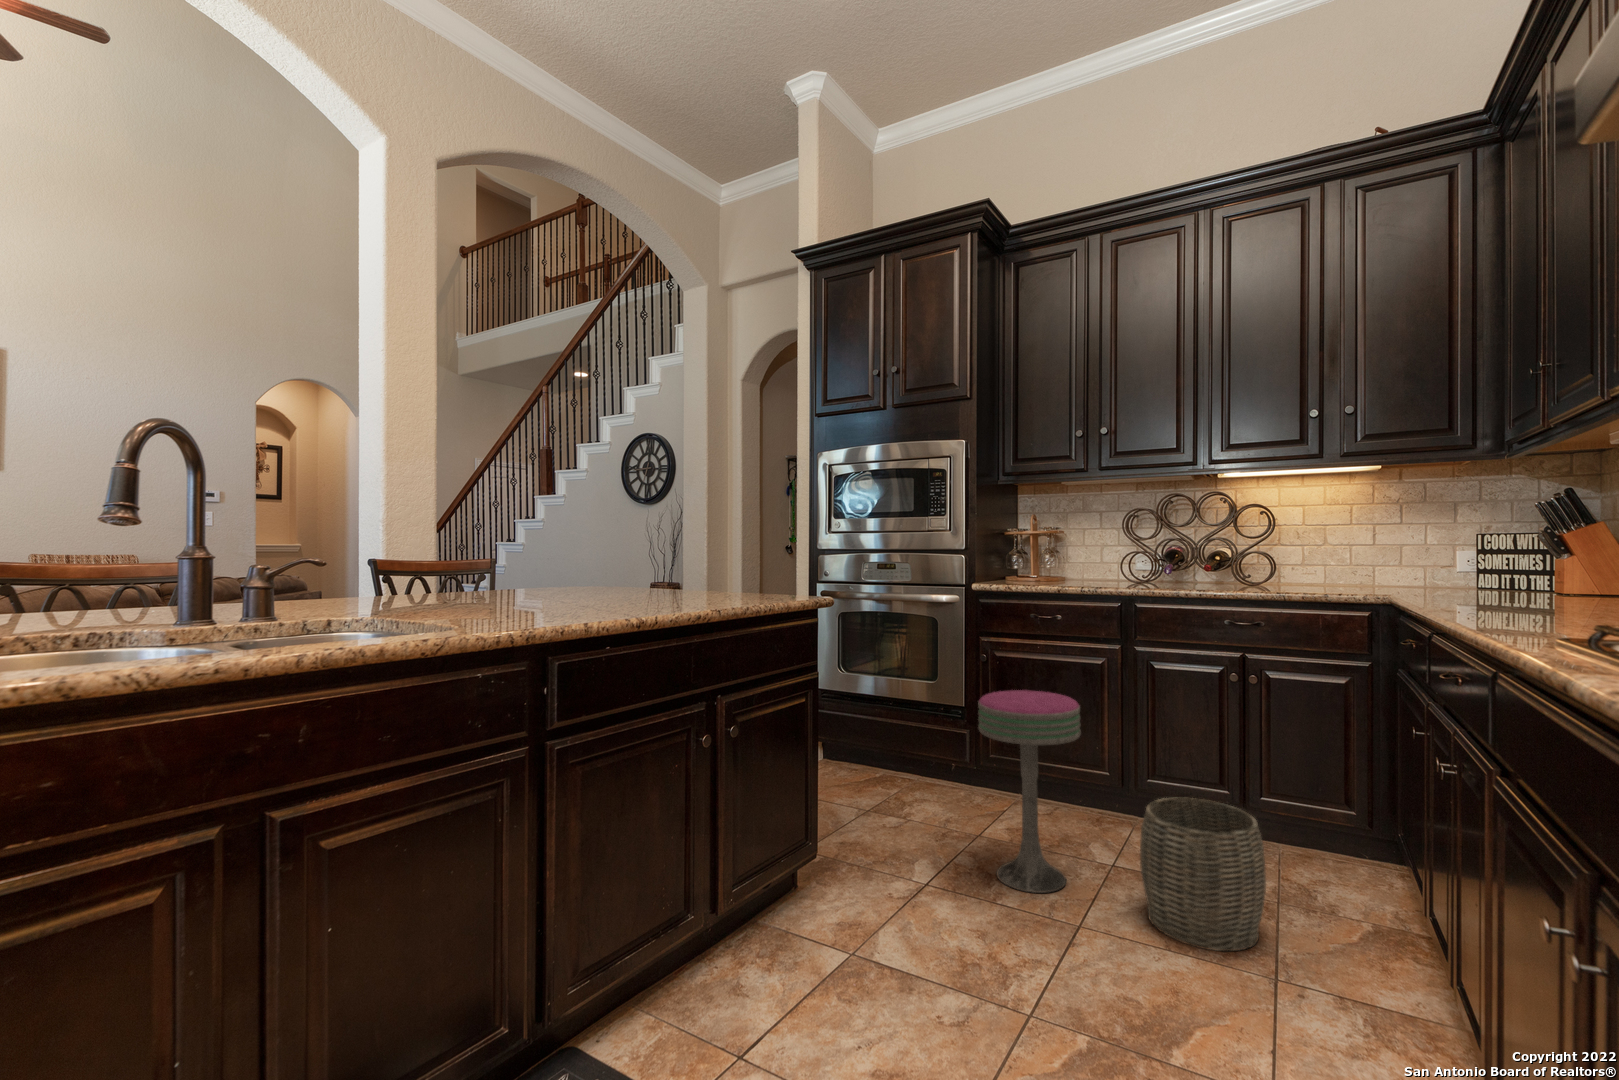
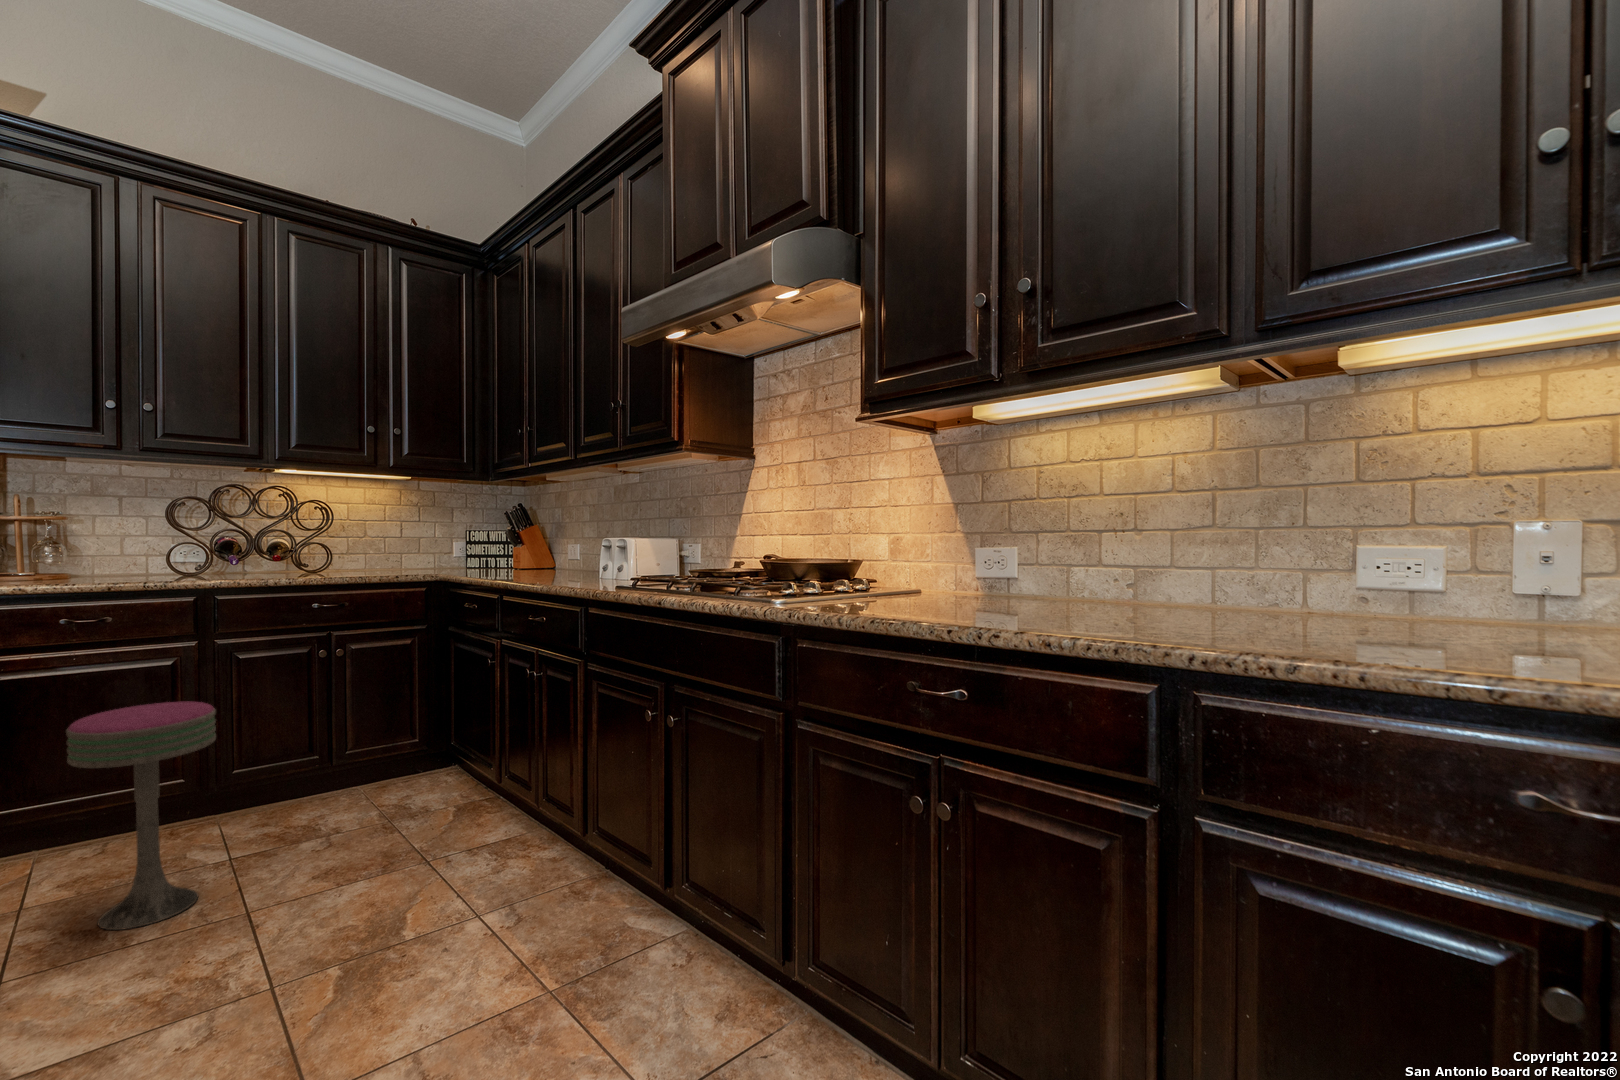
woven basket: present [1140,798,1266,951] -> none [290,755,402,880]

